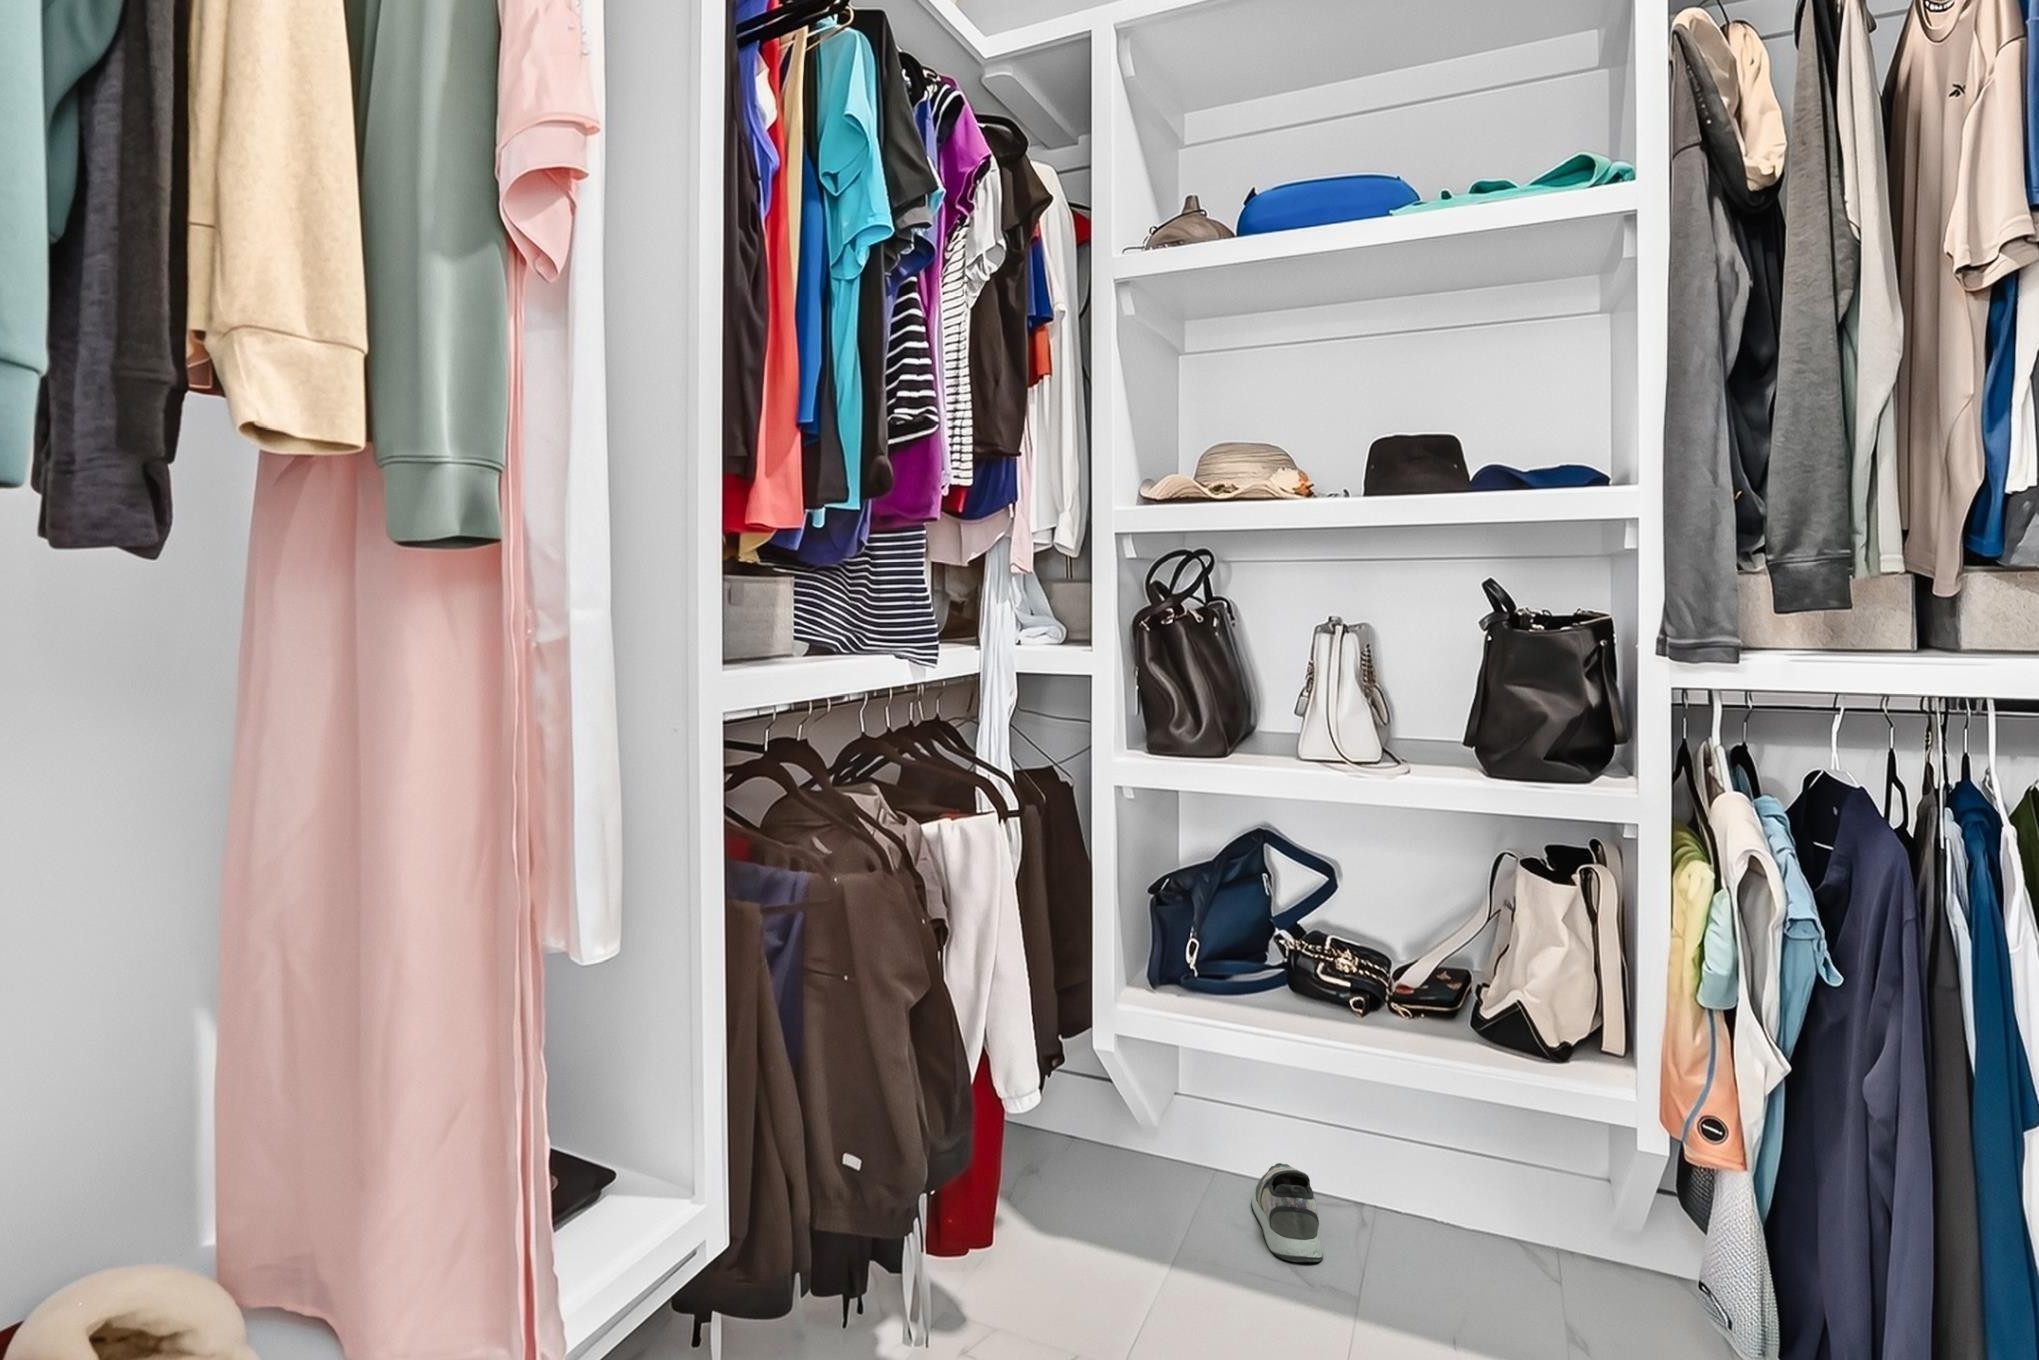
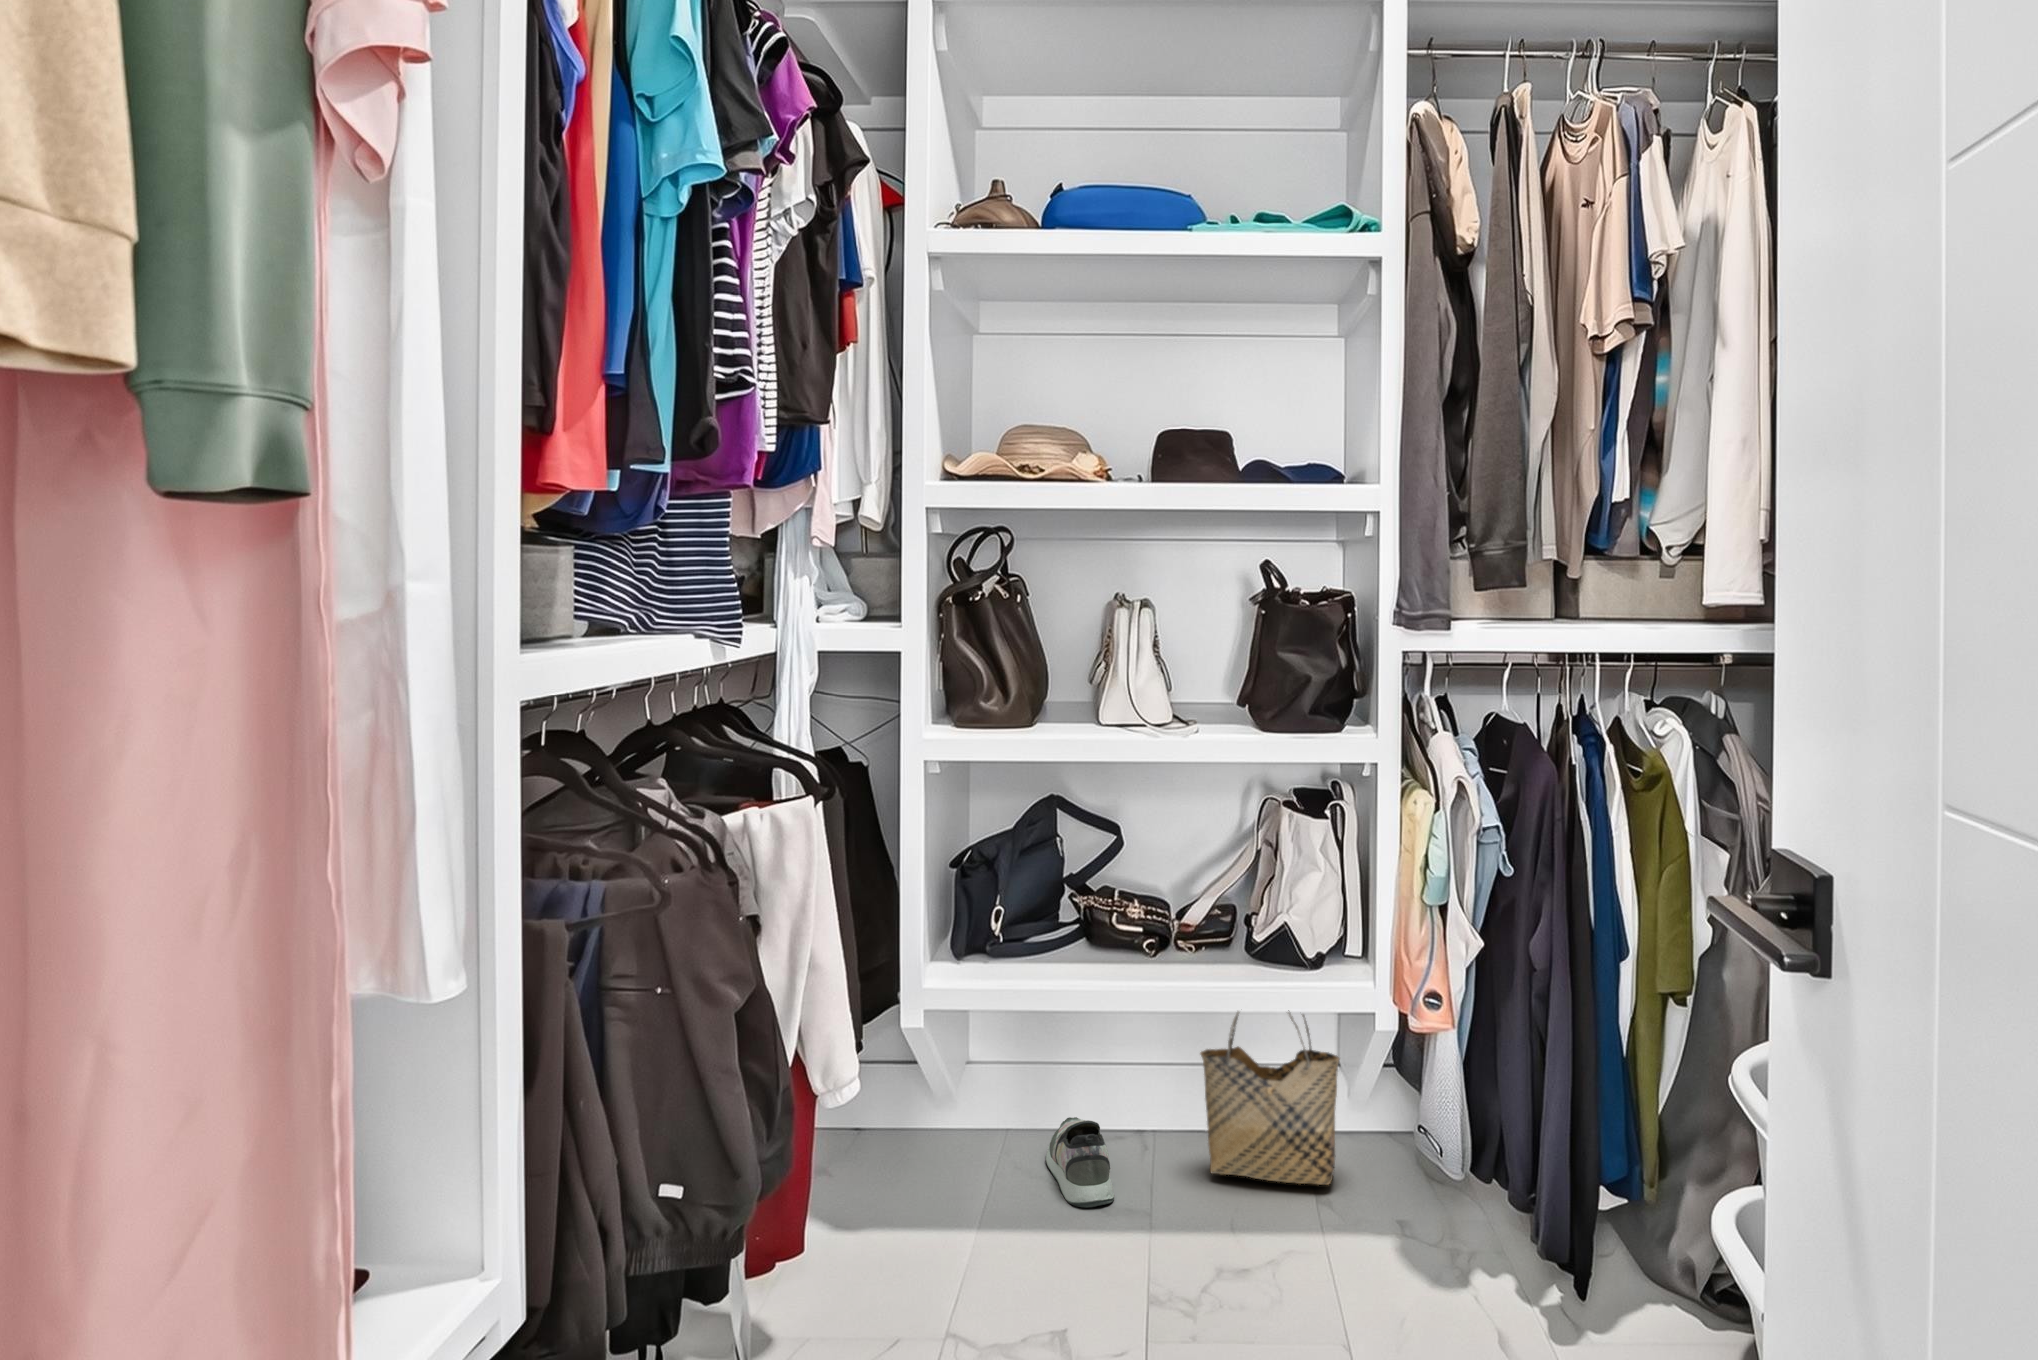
woven basket: none [1425,1049,1599,1294] -> present [1200,1010,1339,1185]

